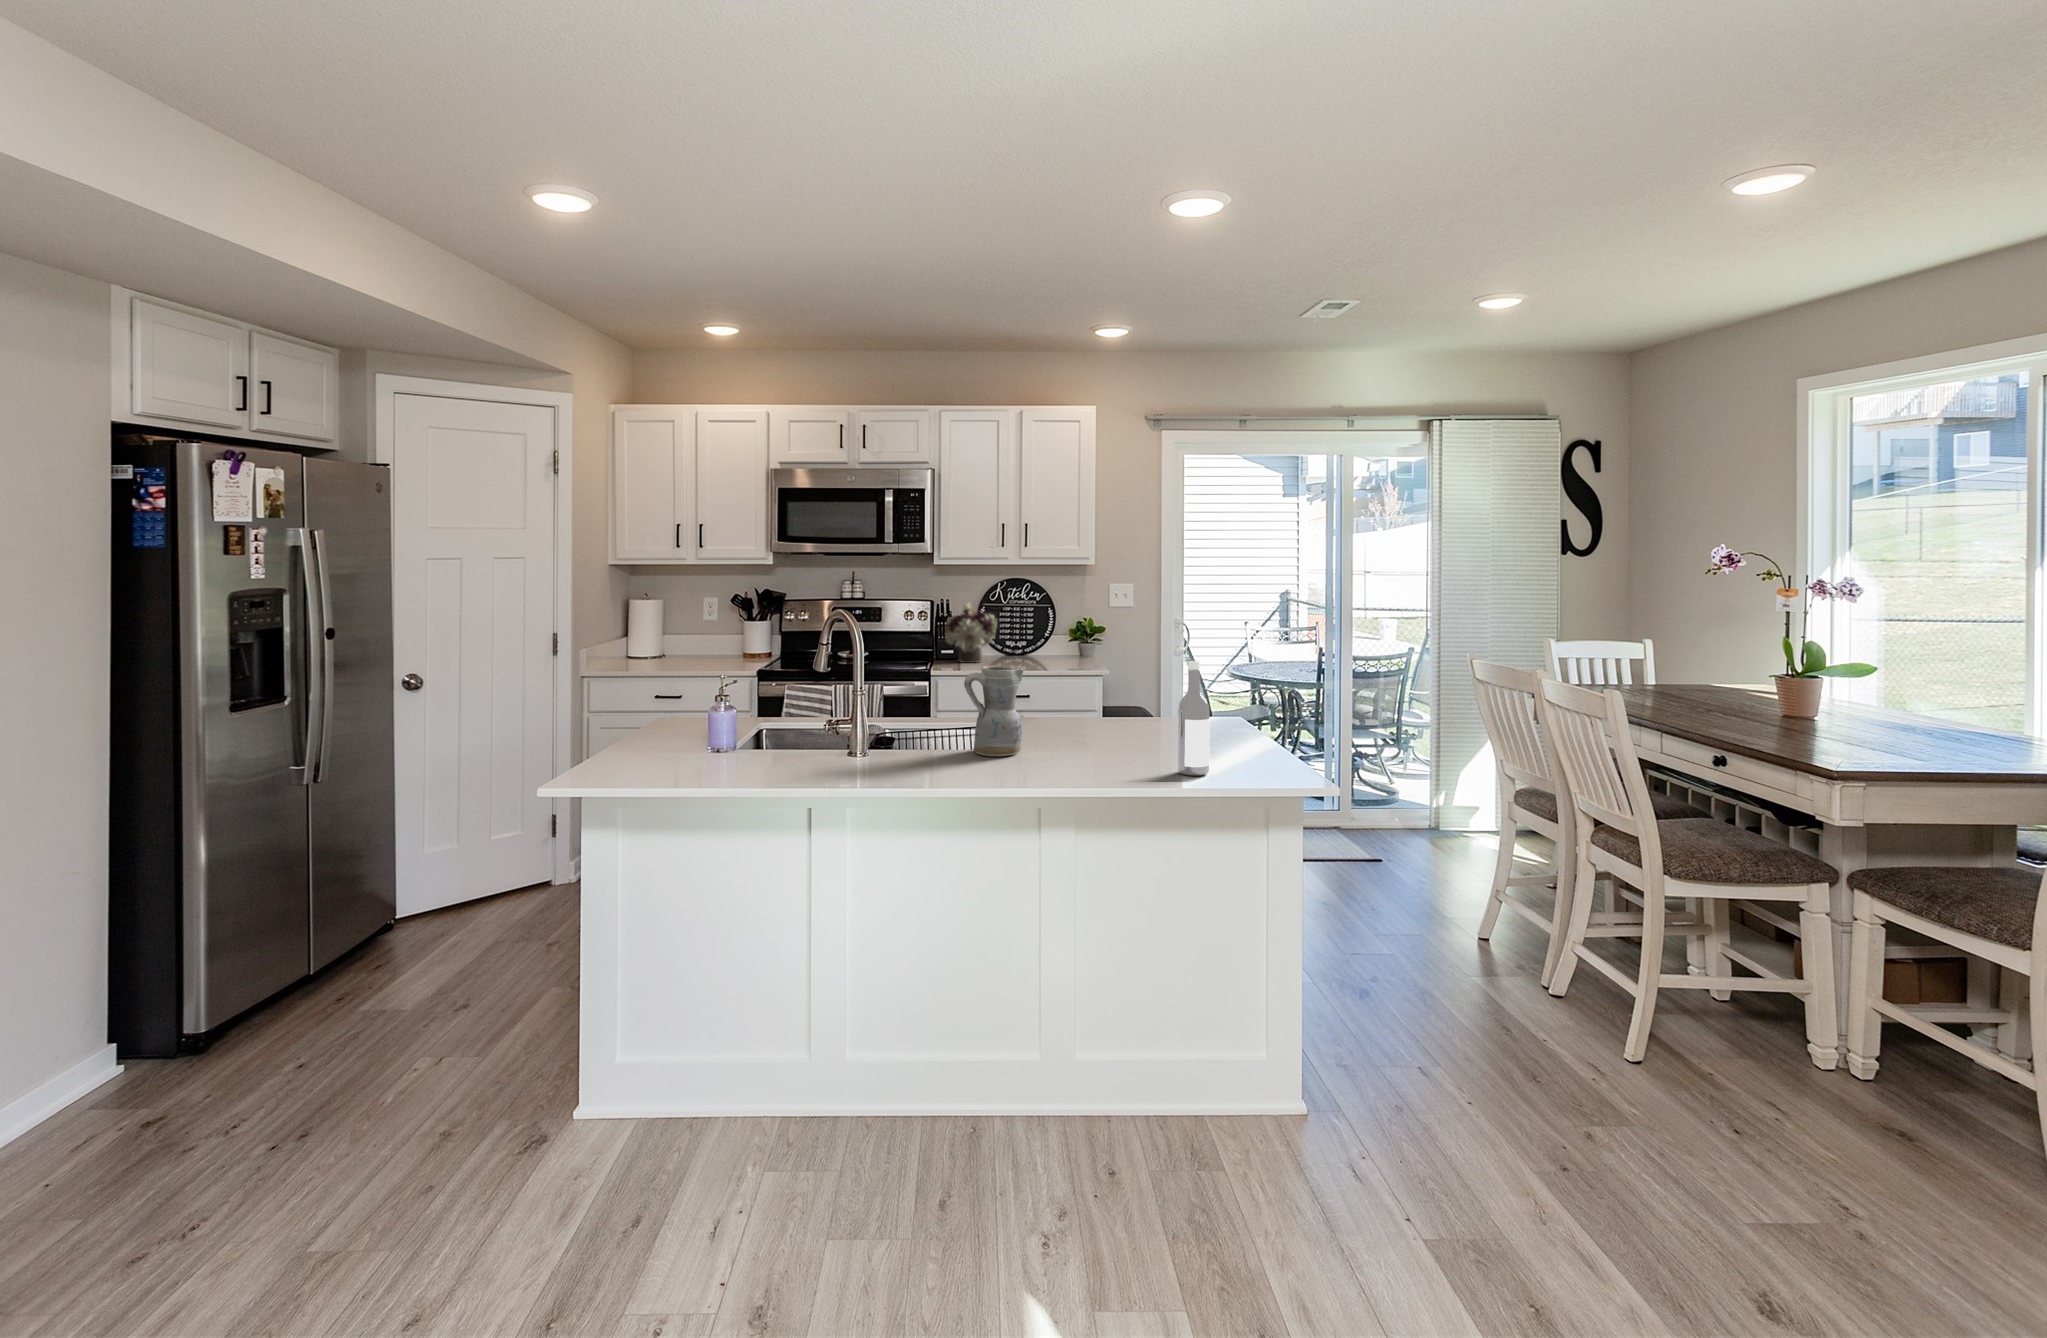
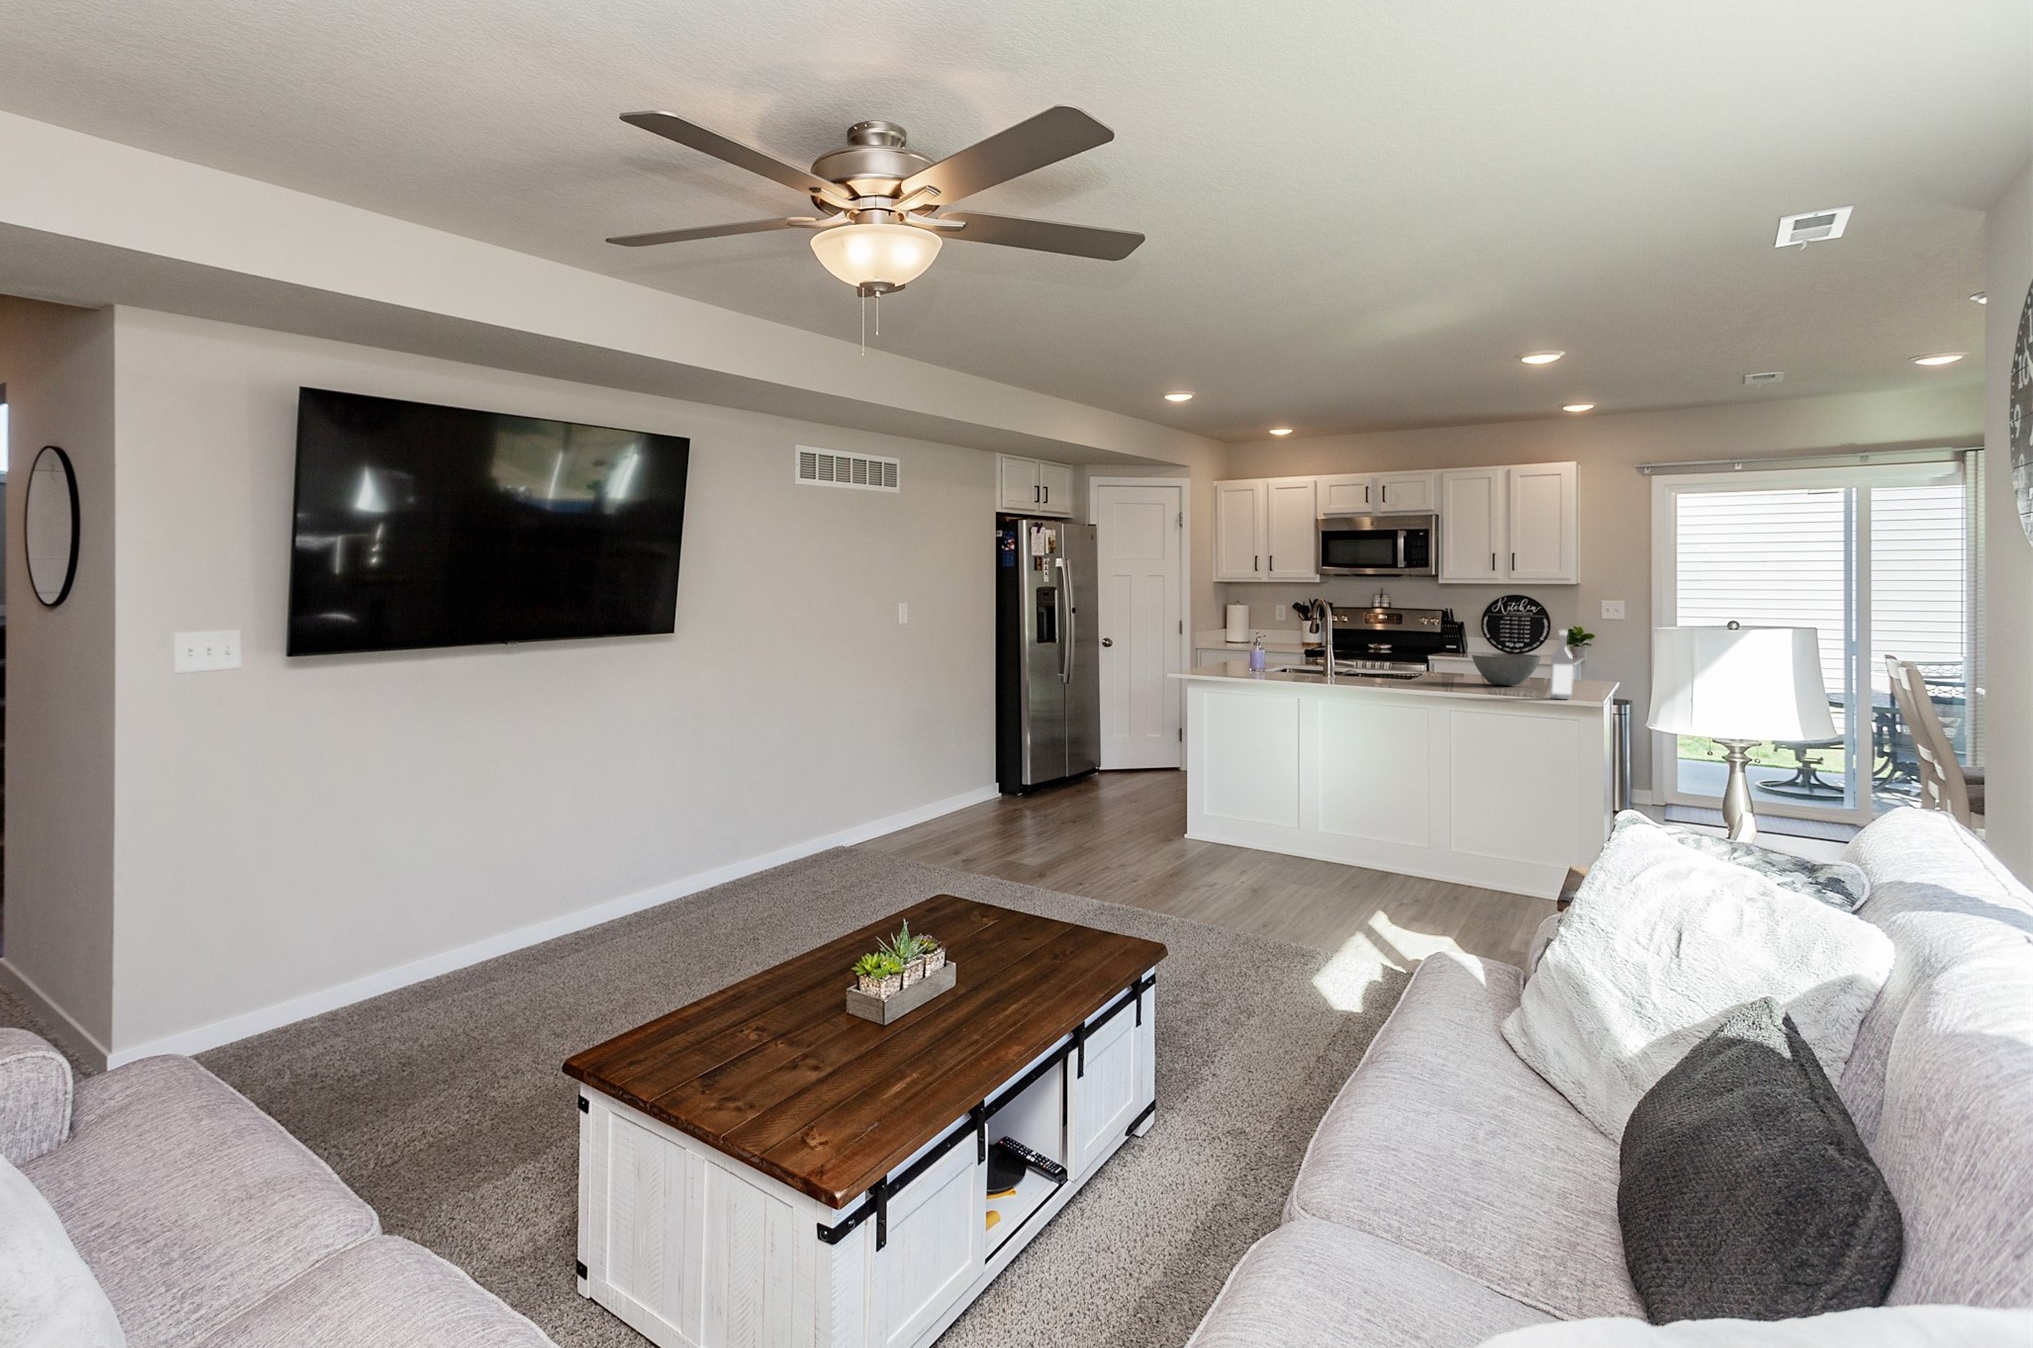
flower arrangement: present [946,604,997,663] -> none [1450,615,1495,660]
ceramic pitcher: present [964,666,1023,756] -> none [1417,634,1457,687]
bowl: none [1031,682,1124,735] -> present [1472,653,1541,685]

